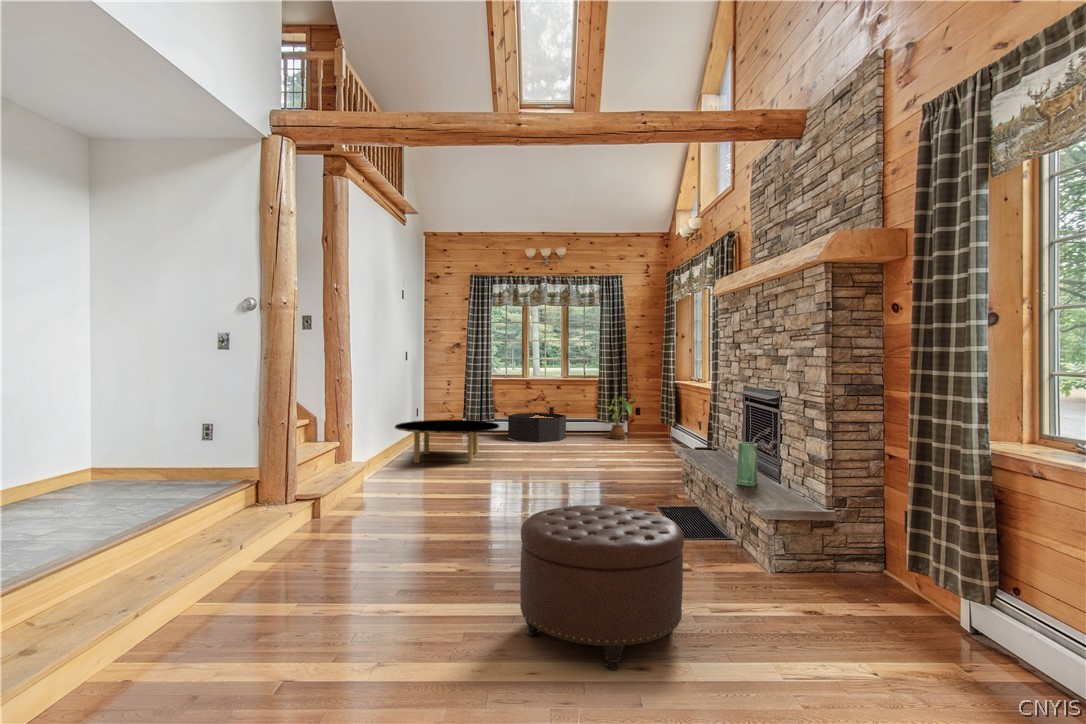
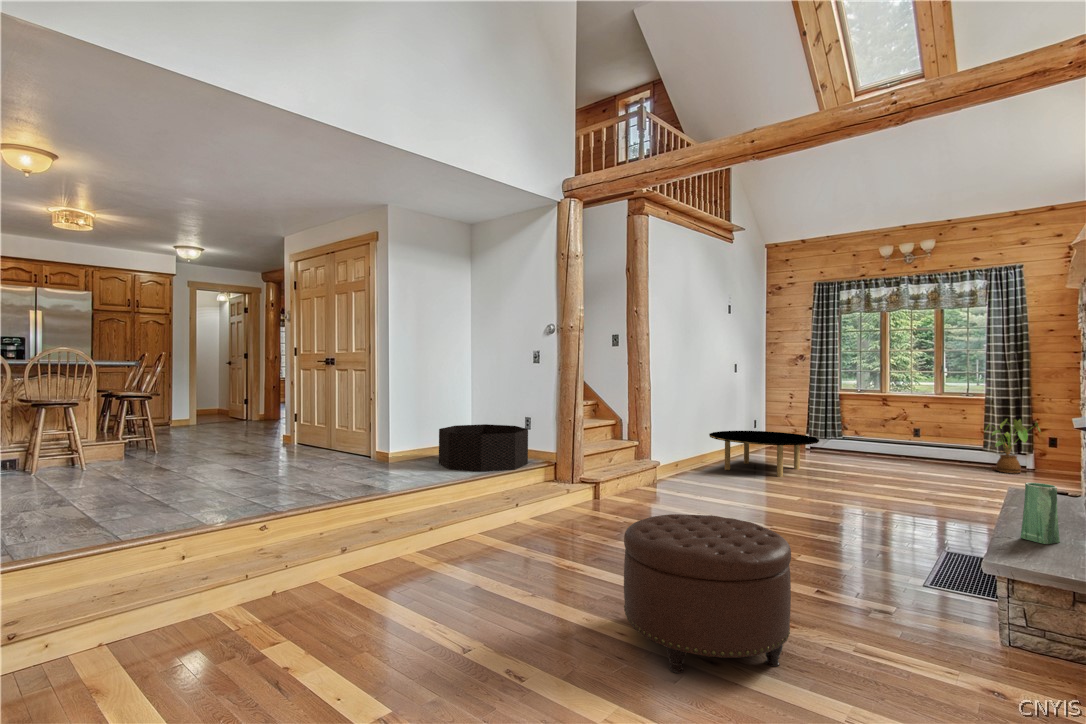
basket: present [508,413,566,442] -> present [439,424,528,472]

